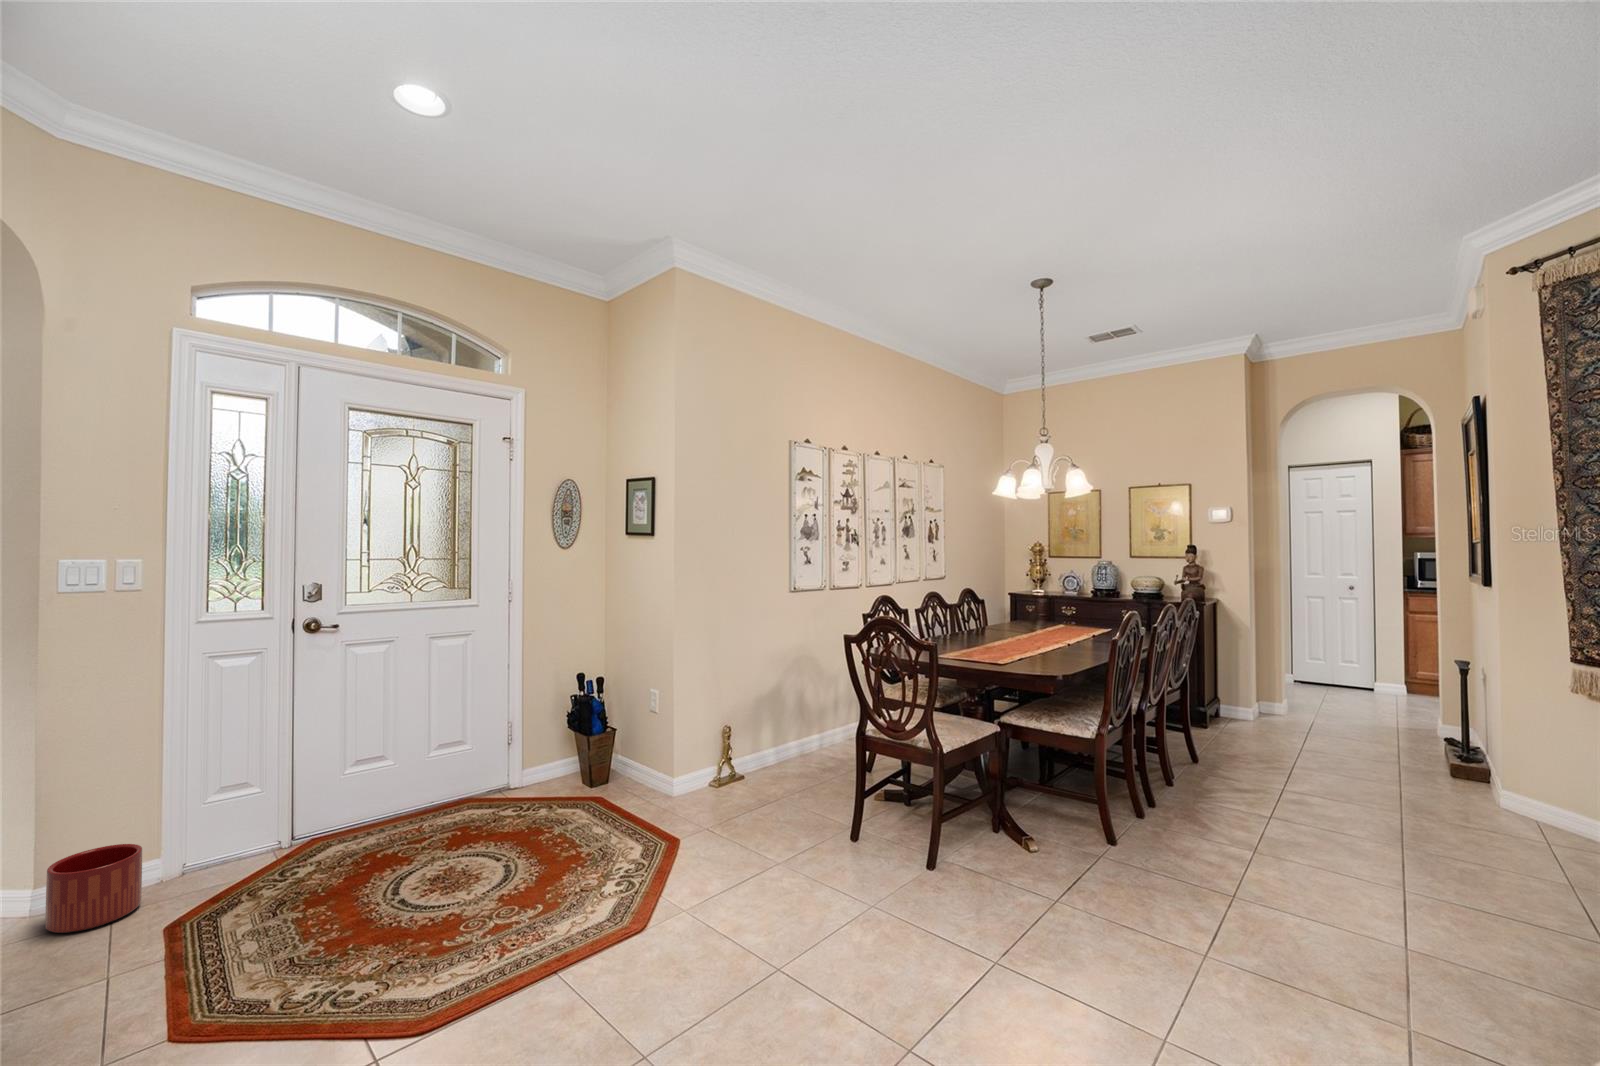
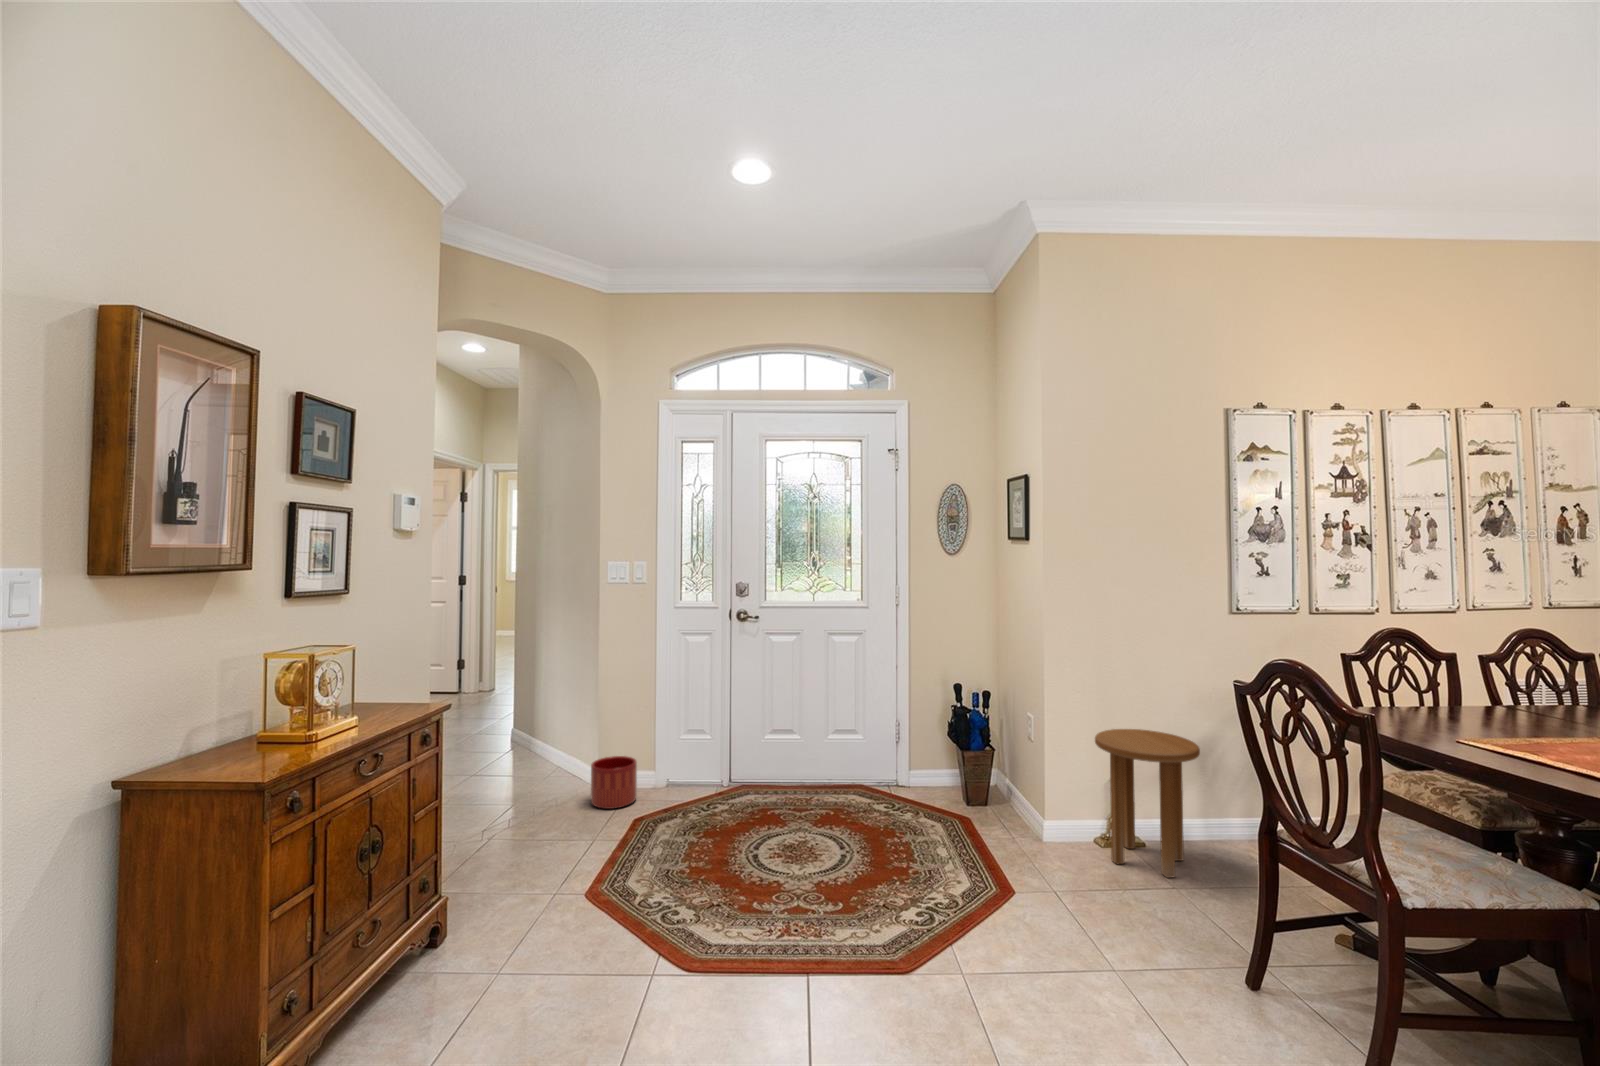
side table: none [715,687,789,797] -> present [1095,729,1200,878]

